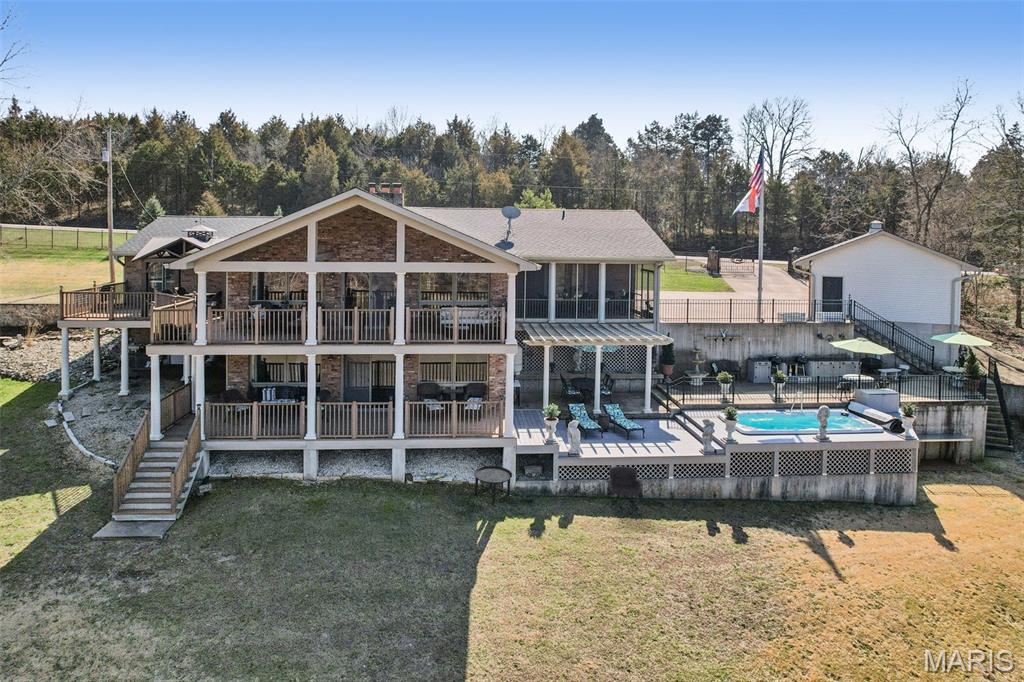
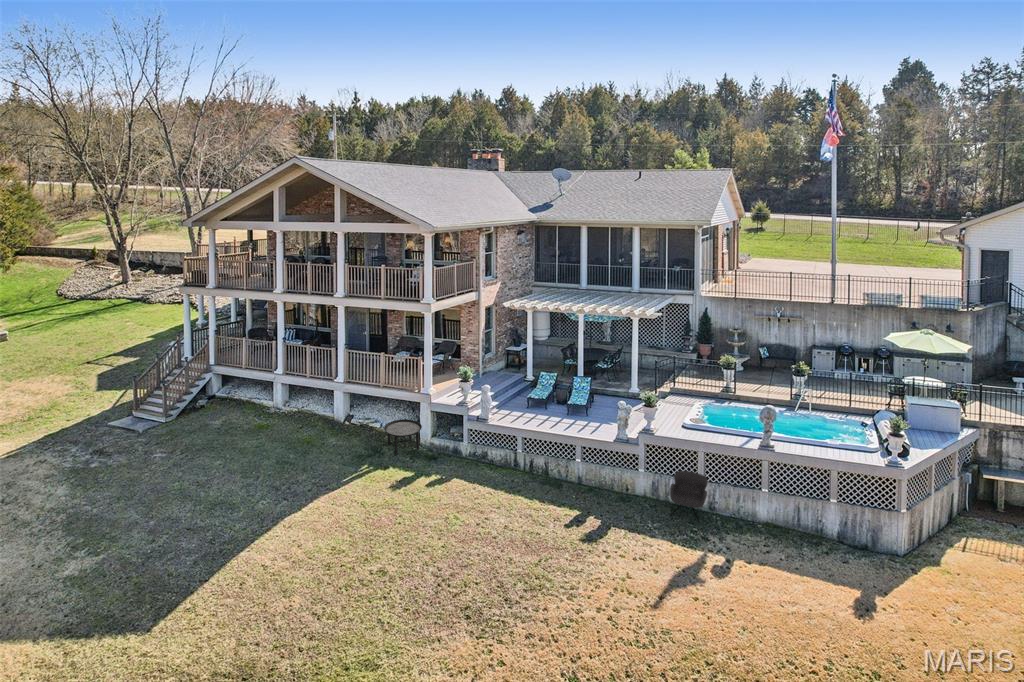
armchair: present [609,466,641,504] -> present [670,471,708,523]

